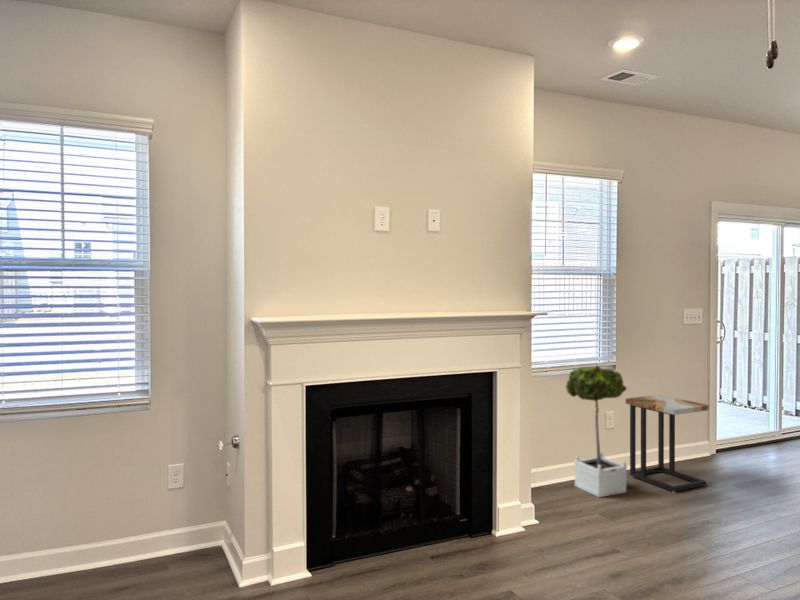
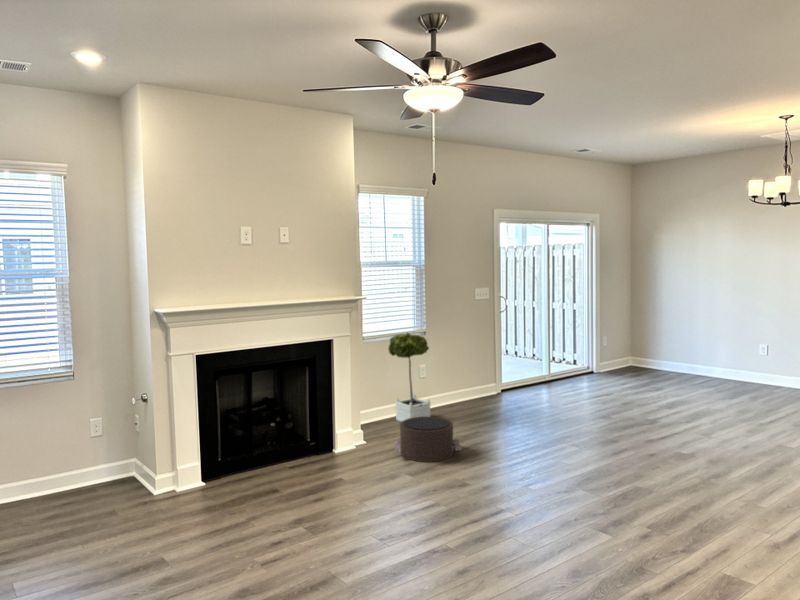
side table: present [625,395,709,492] -> none [433,352,486,418]
pouf: none [588,494,707,575] -> present [394,417,462,462]

